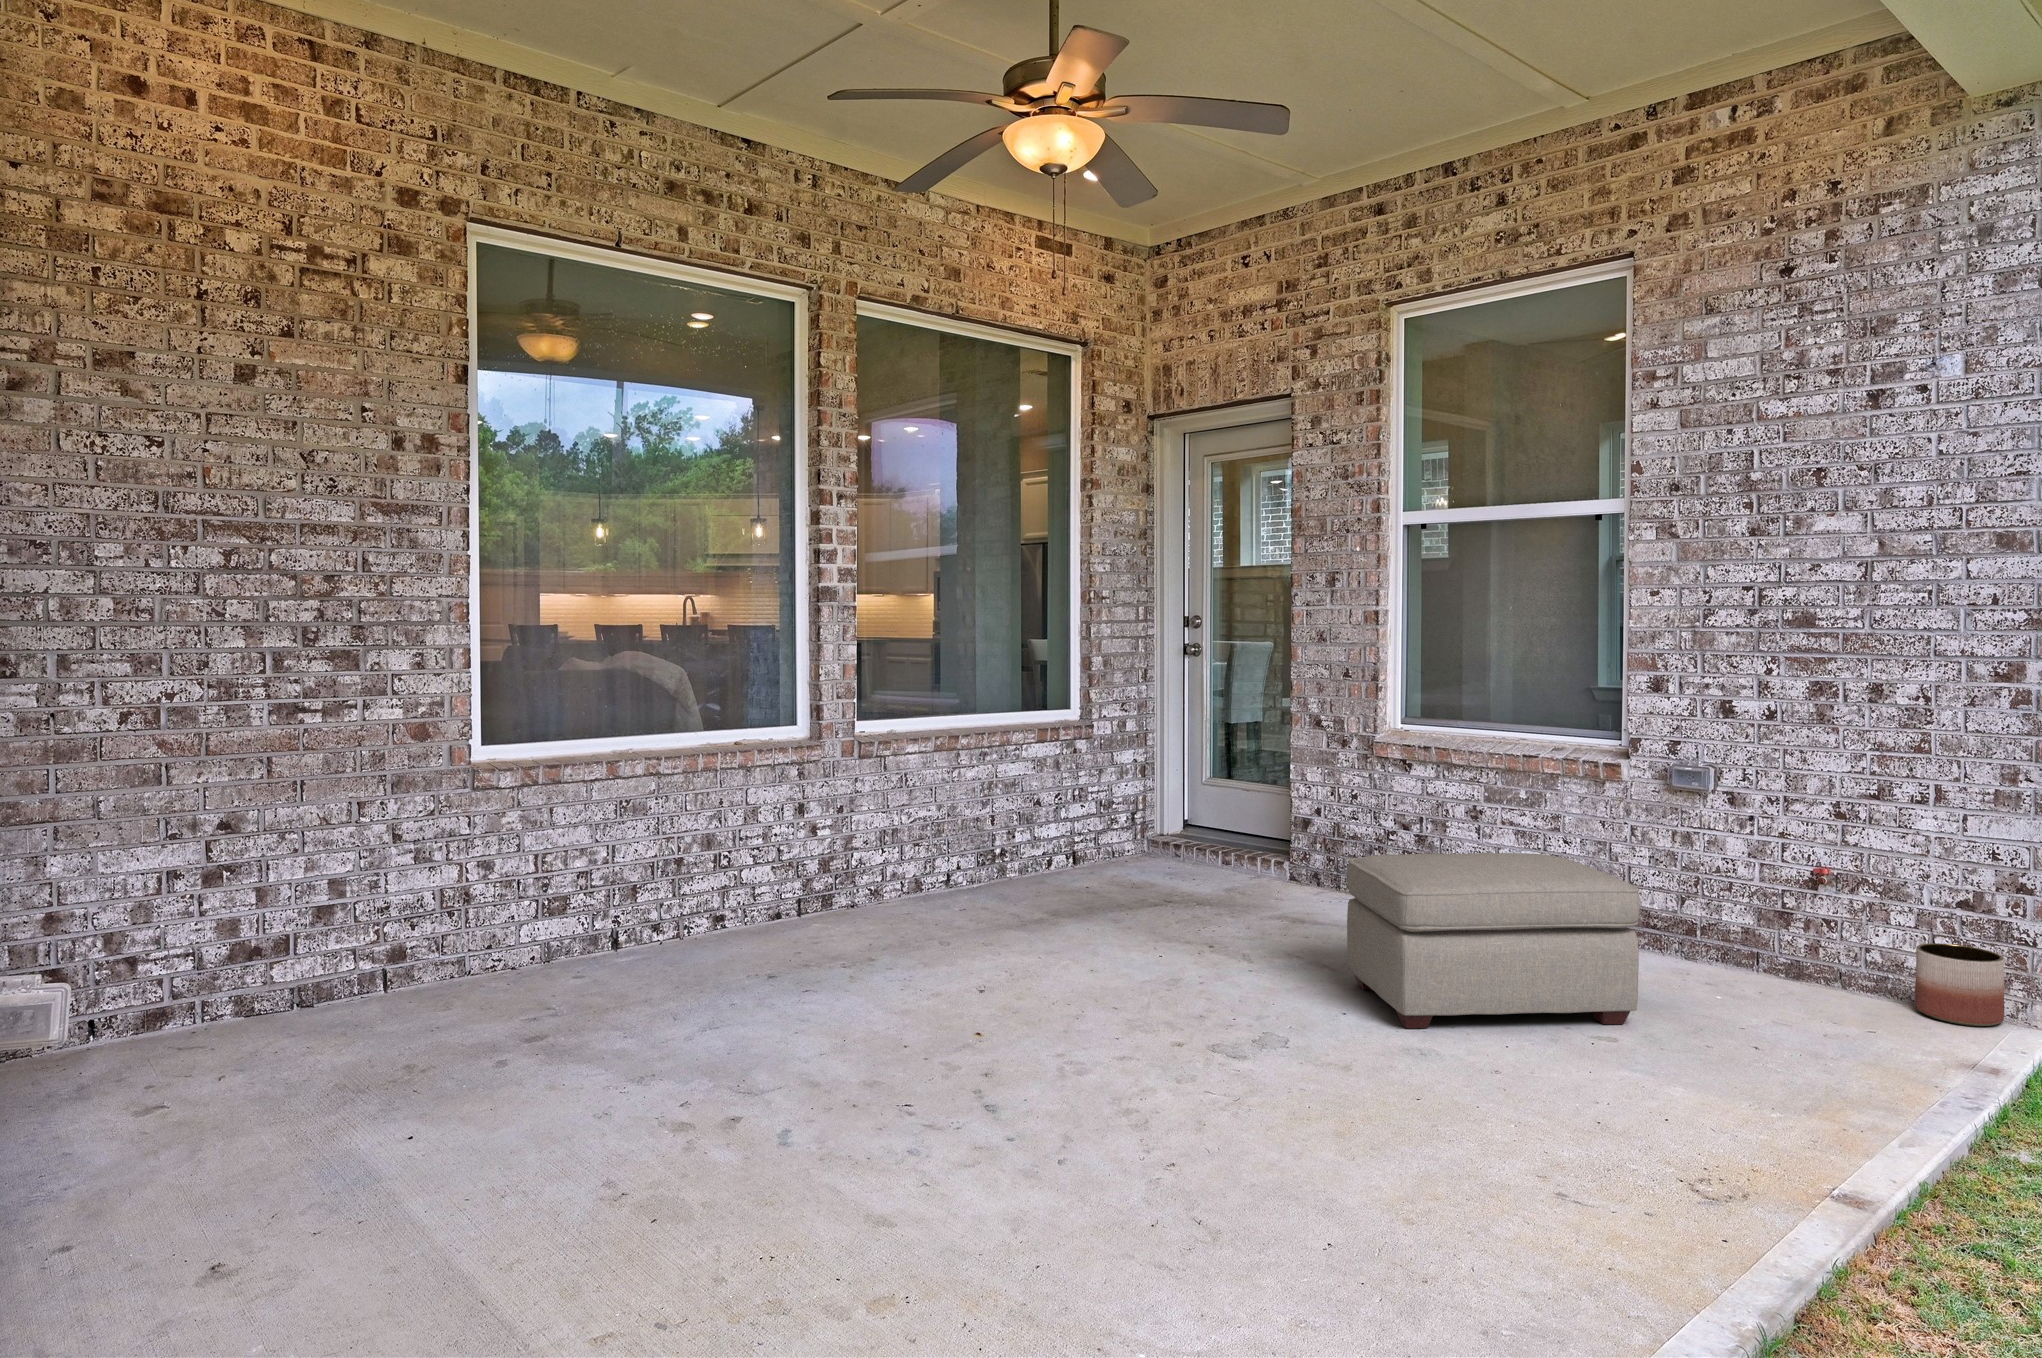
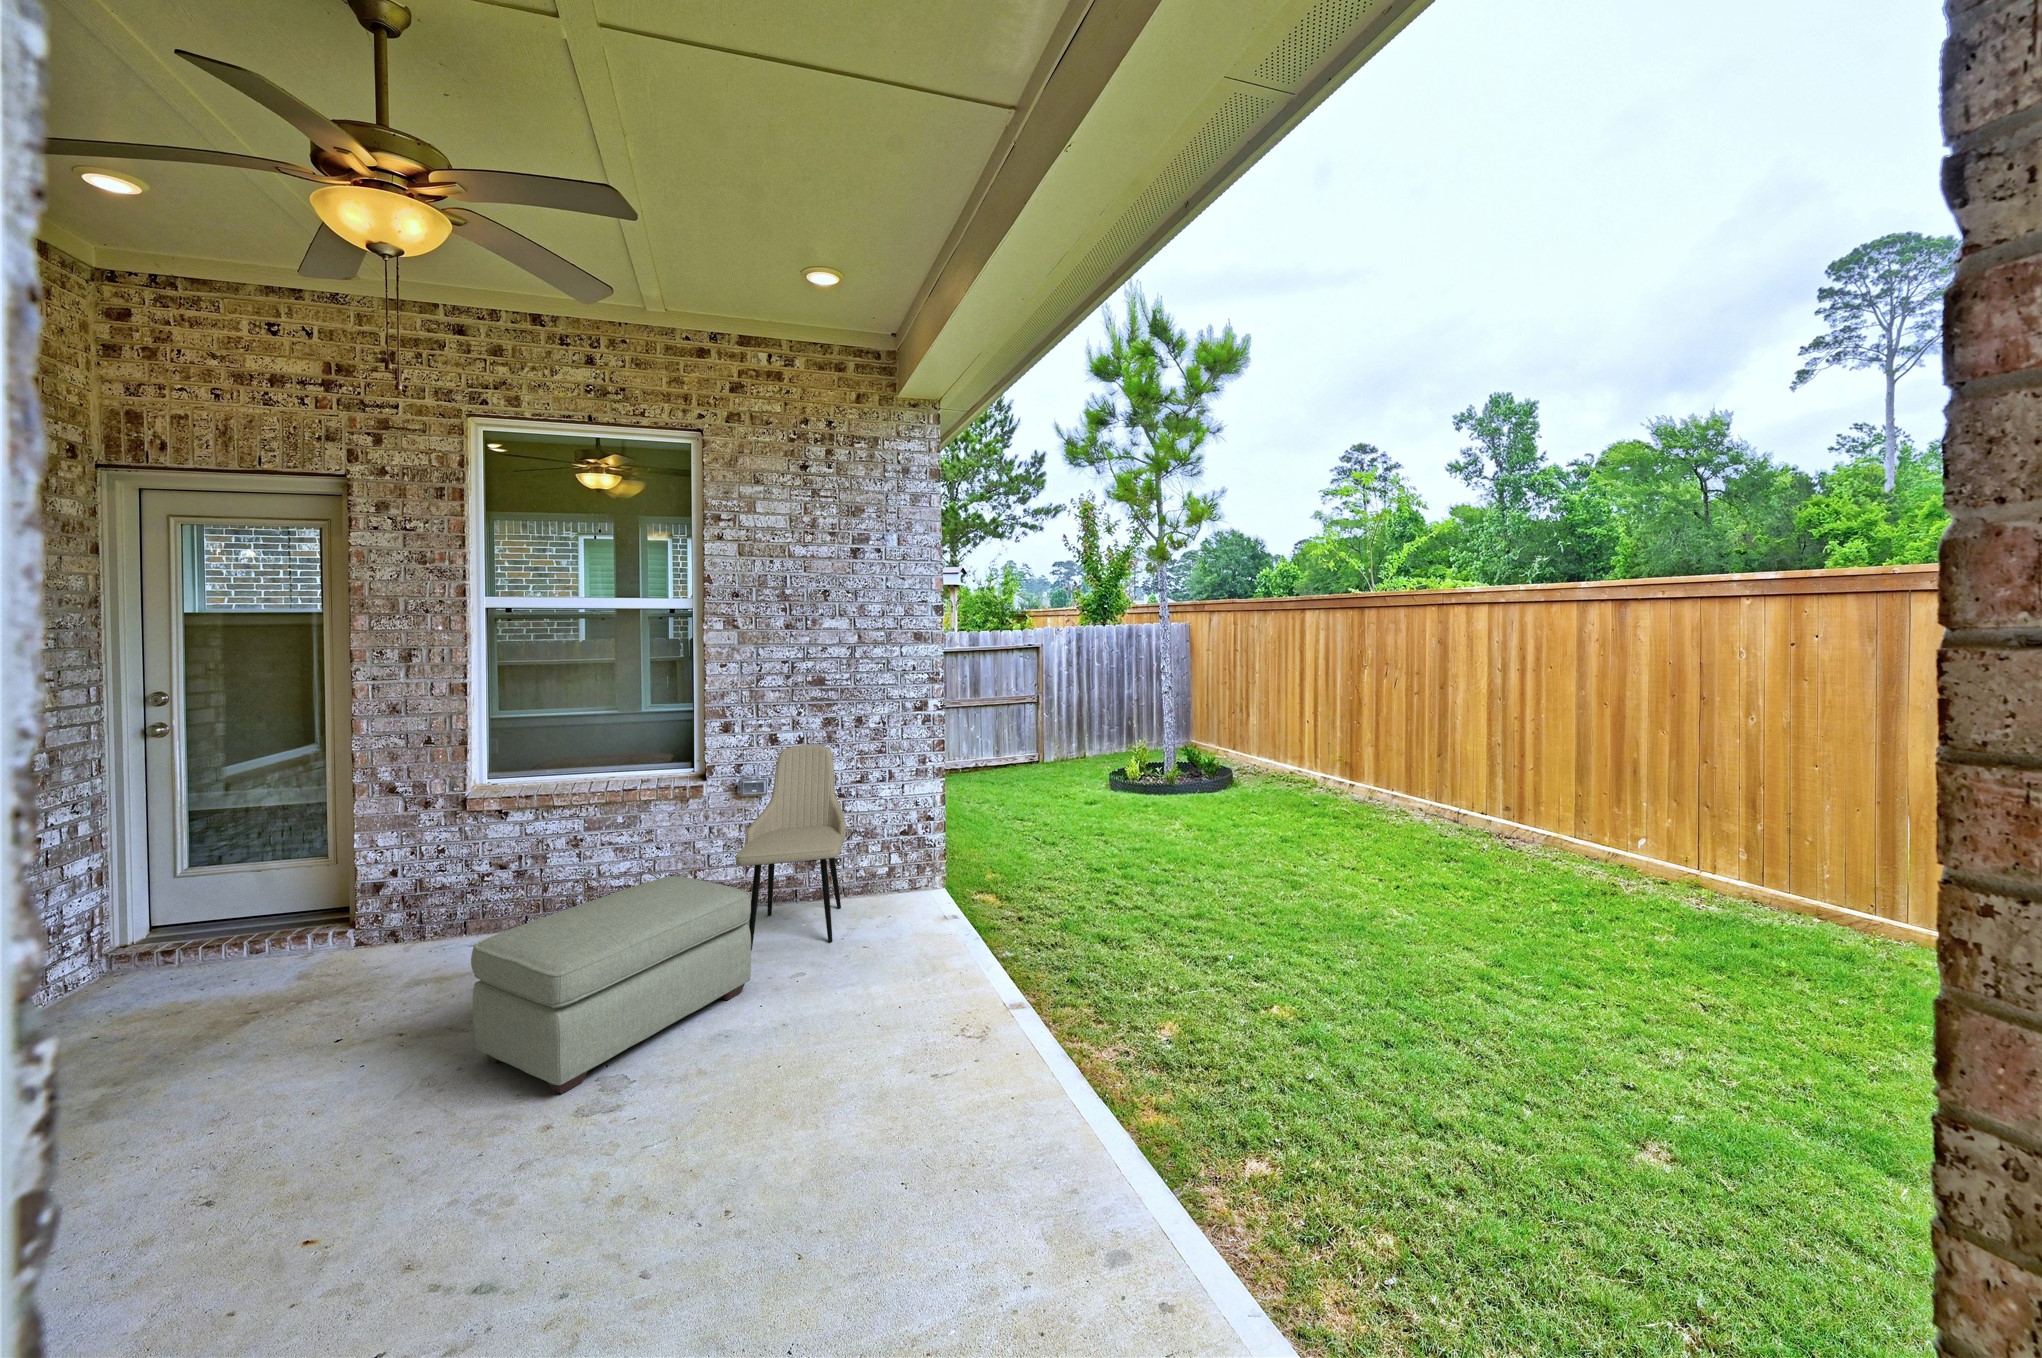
dining chair: none [1641,720,1826,1021] -> present [736,745,846,950]
planter: present [1915,943,2004,1026] -> none [887,857,927,905]

